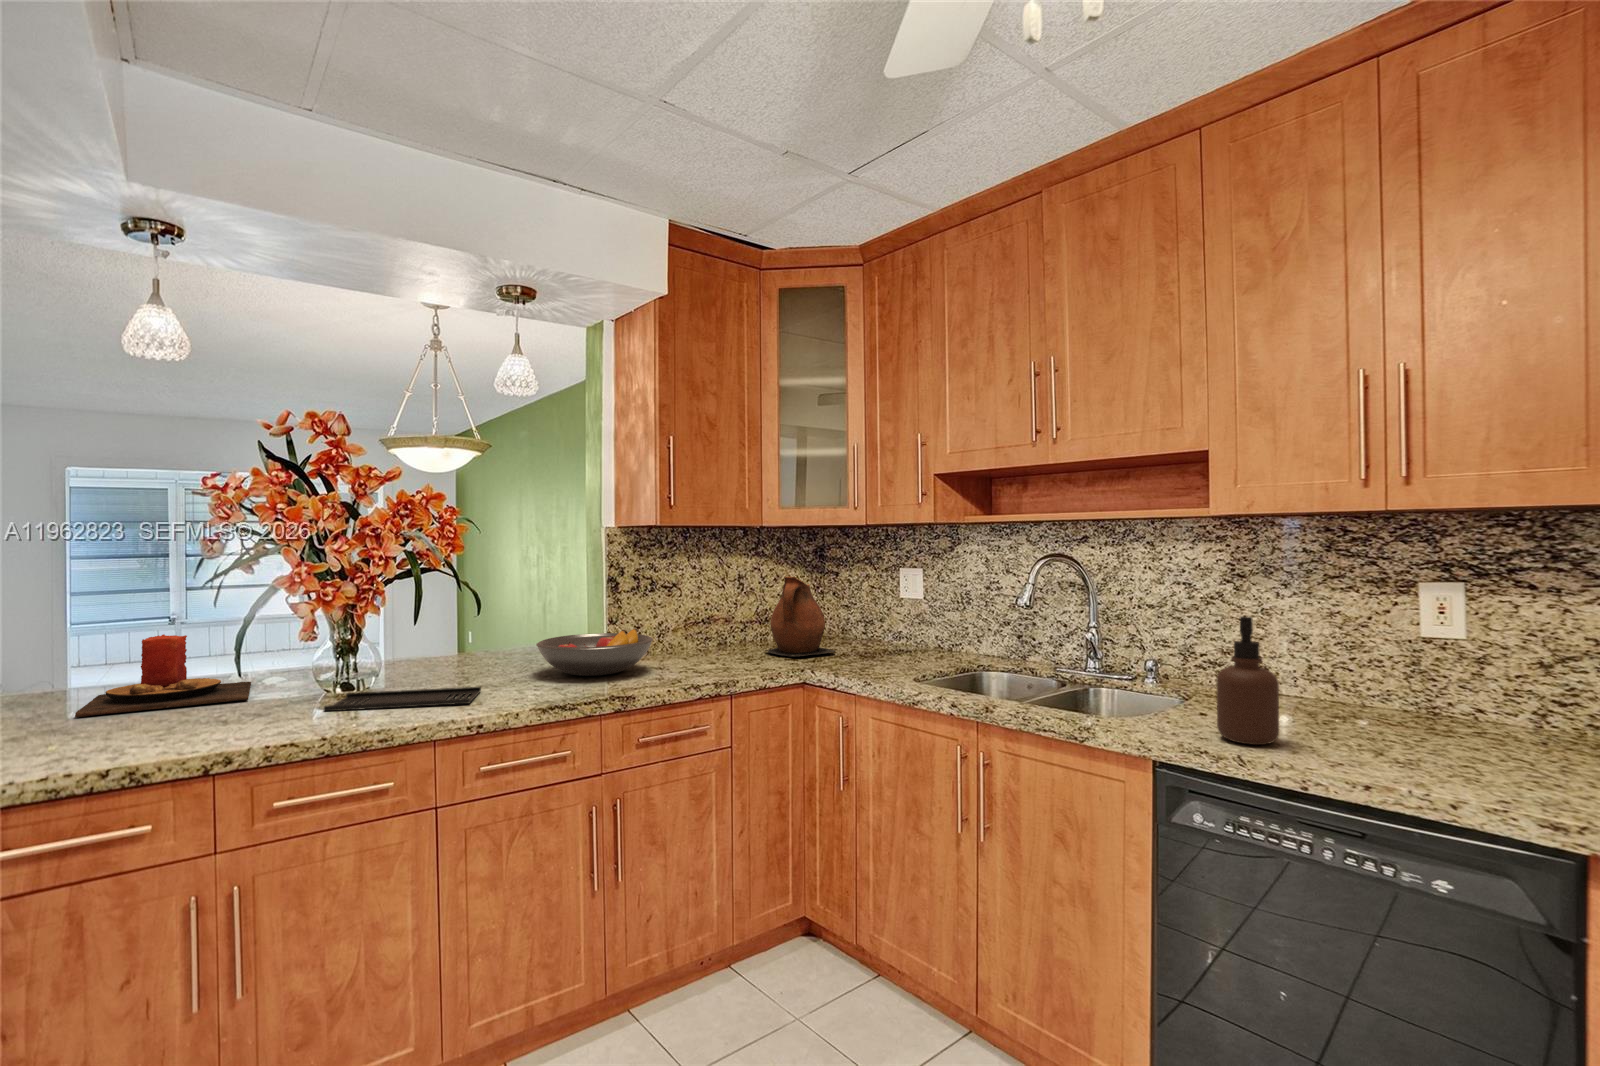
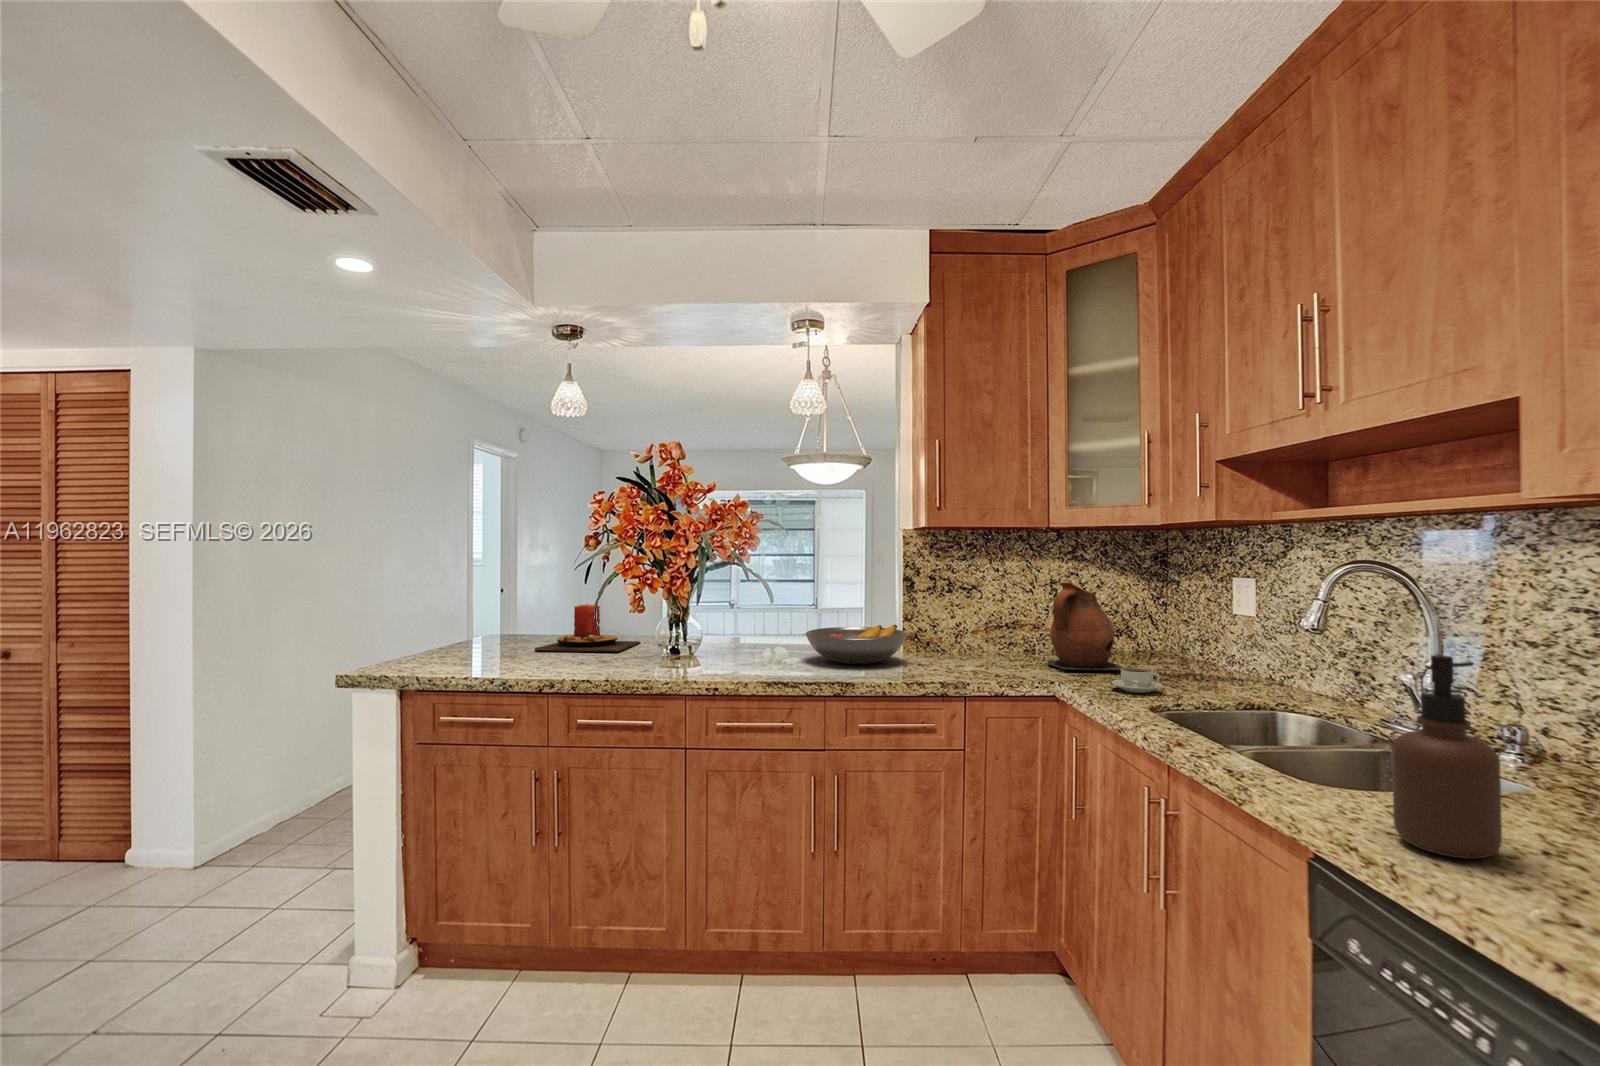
coffee cup: none [857,648,898,669] -> present [1112,668,1163,693]
tray: present [324,687,481,711] -> none [640,655,748,671]

